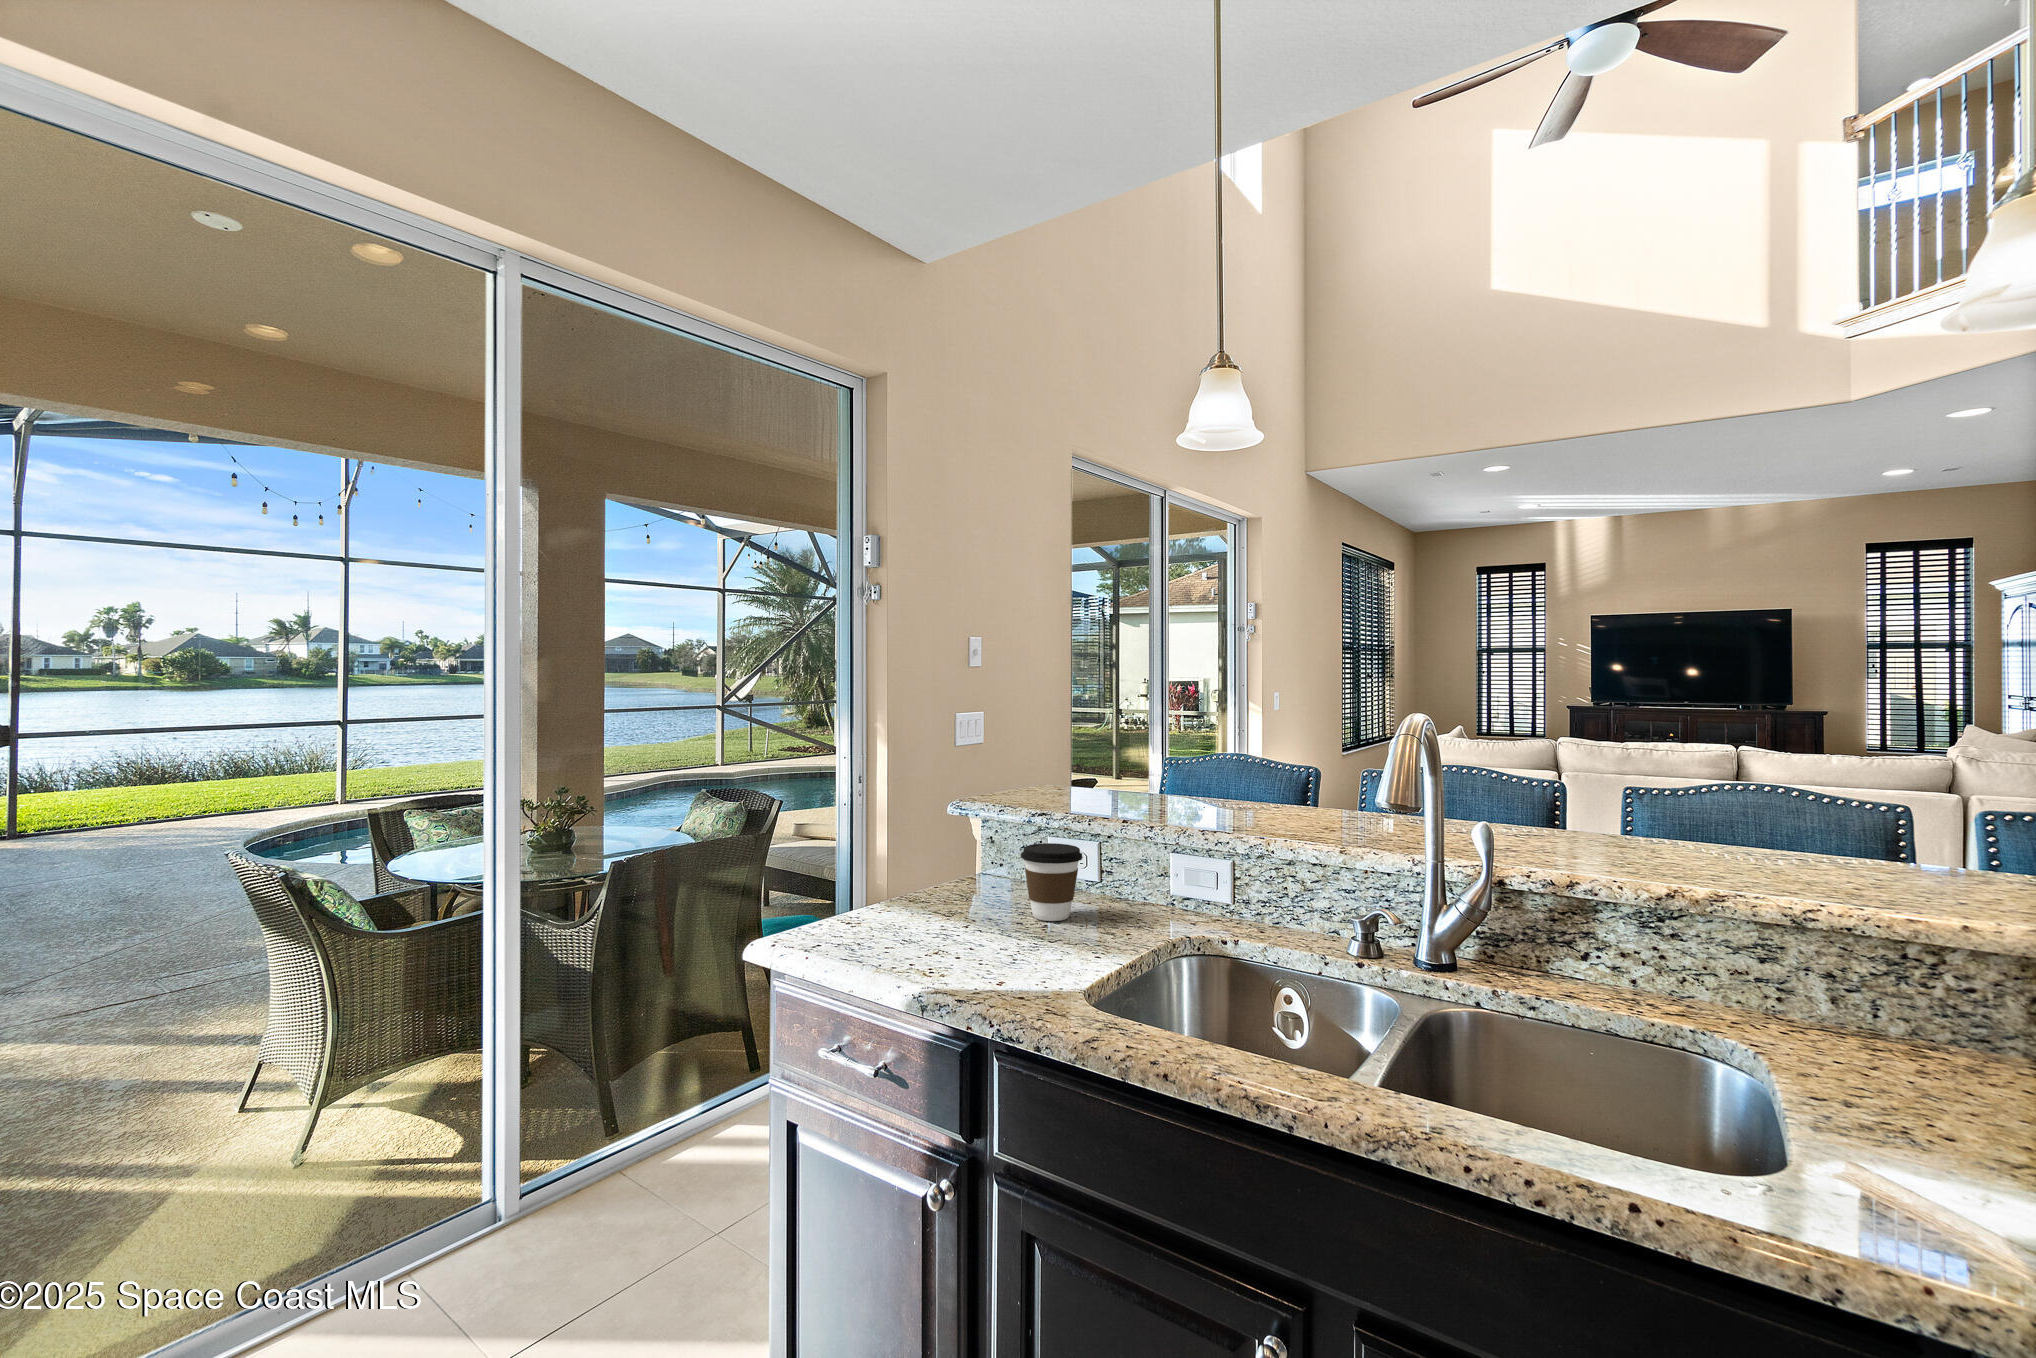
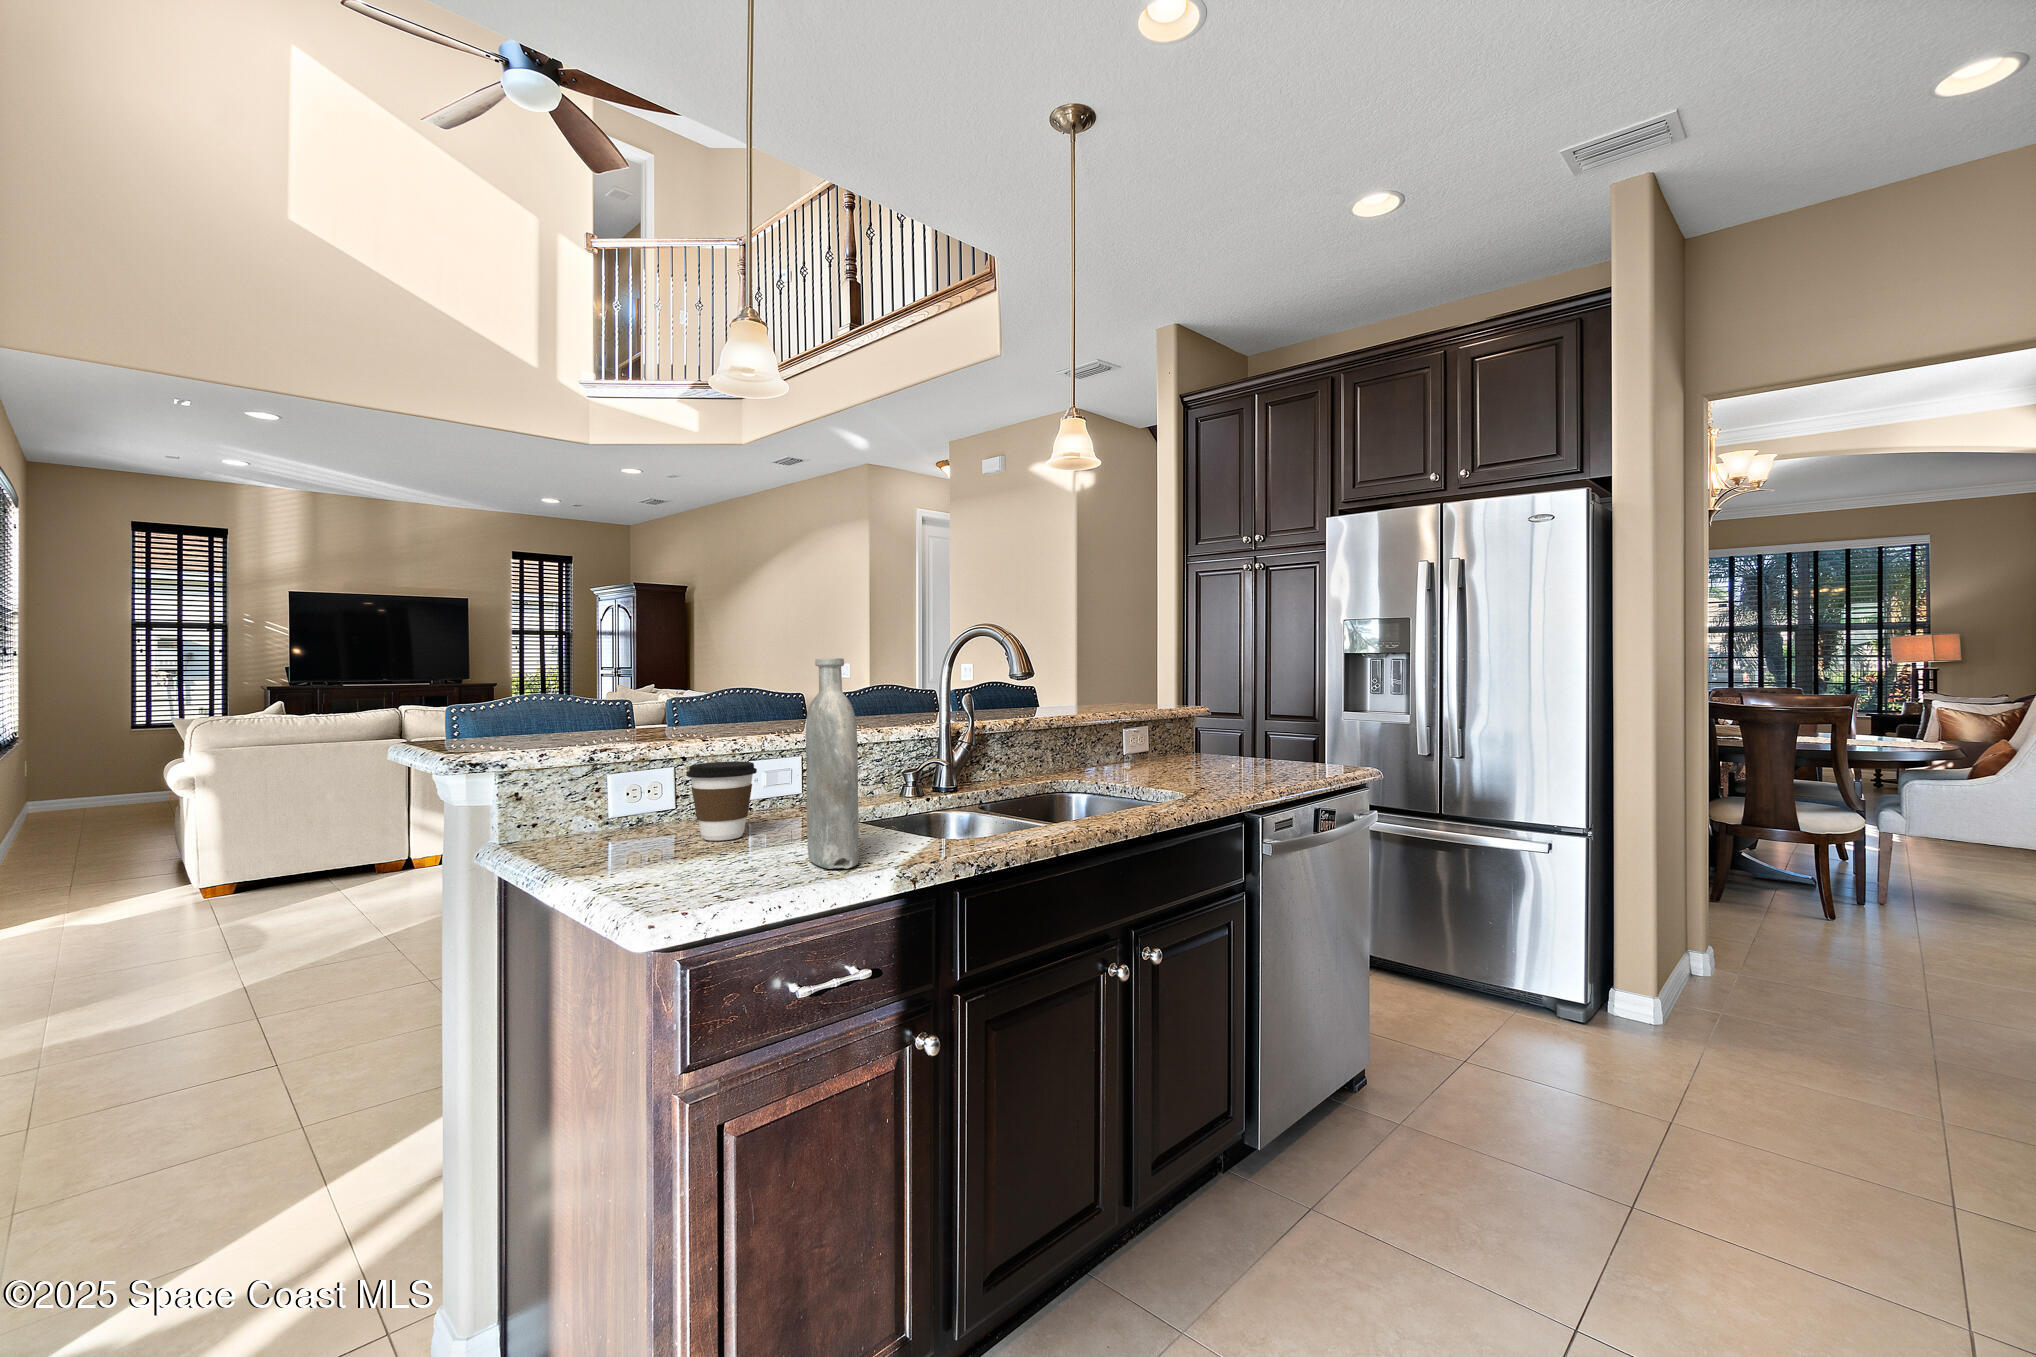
bottle: none [926,764,1001,970] -> present [806,658,859,869]

